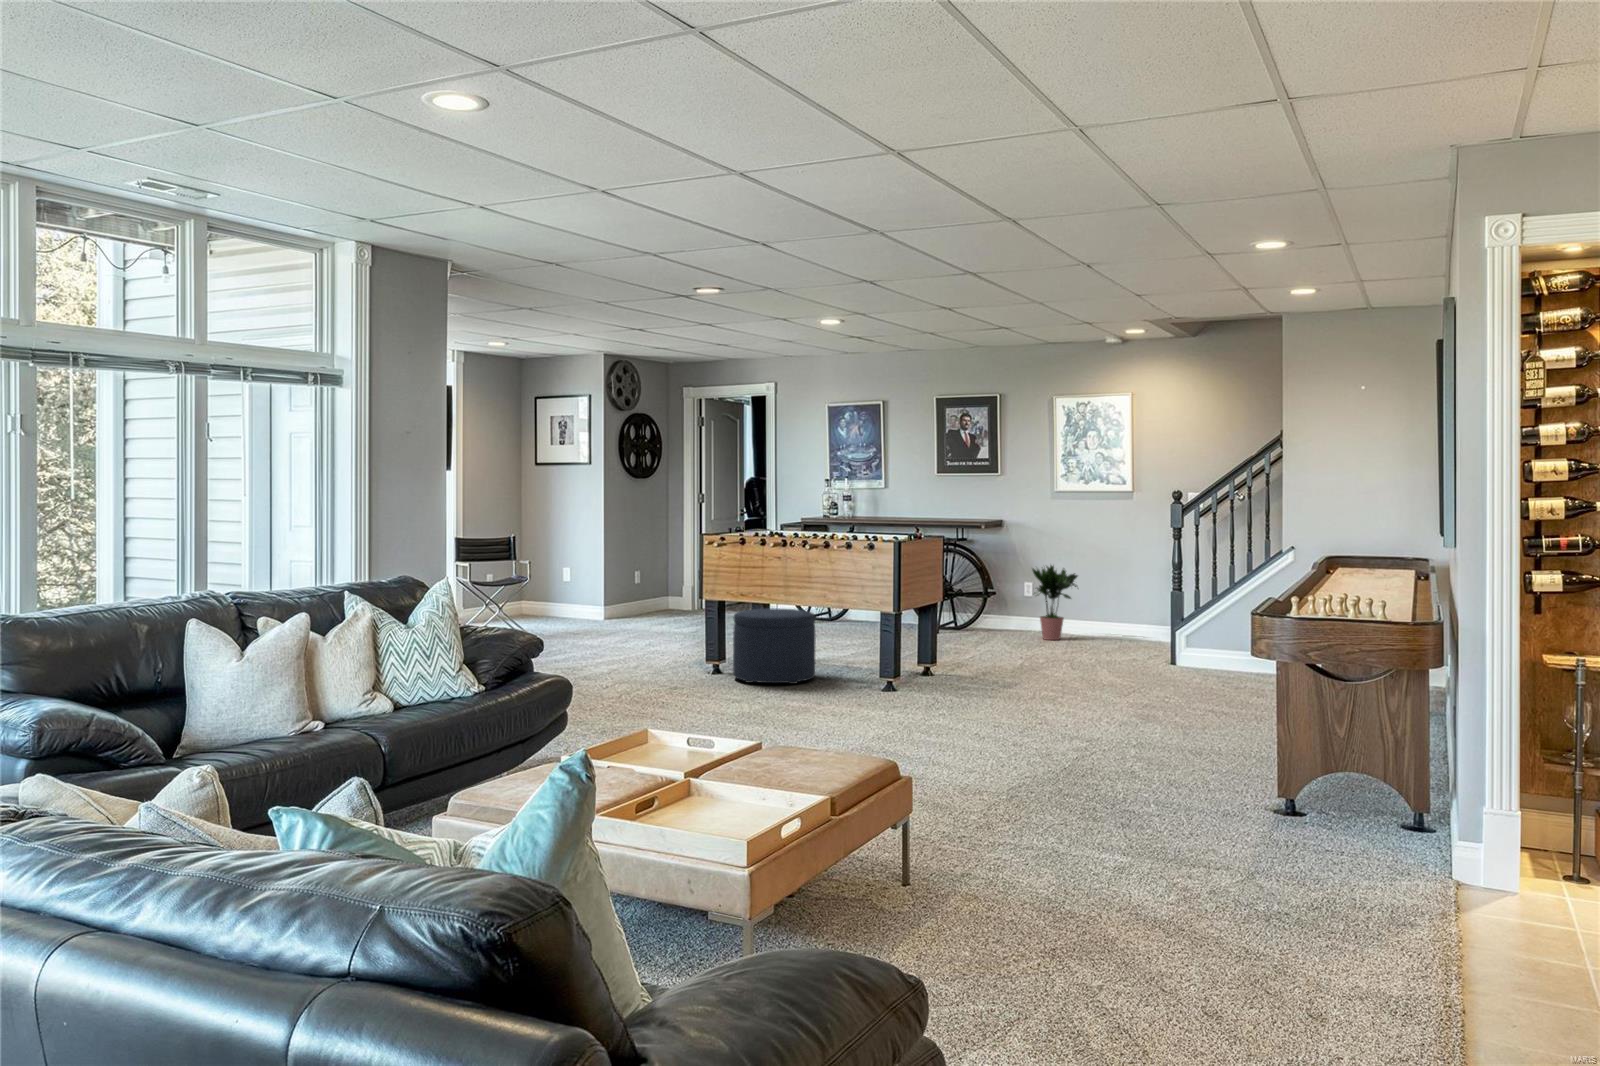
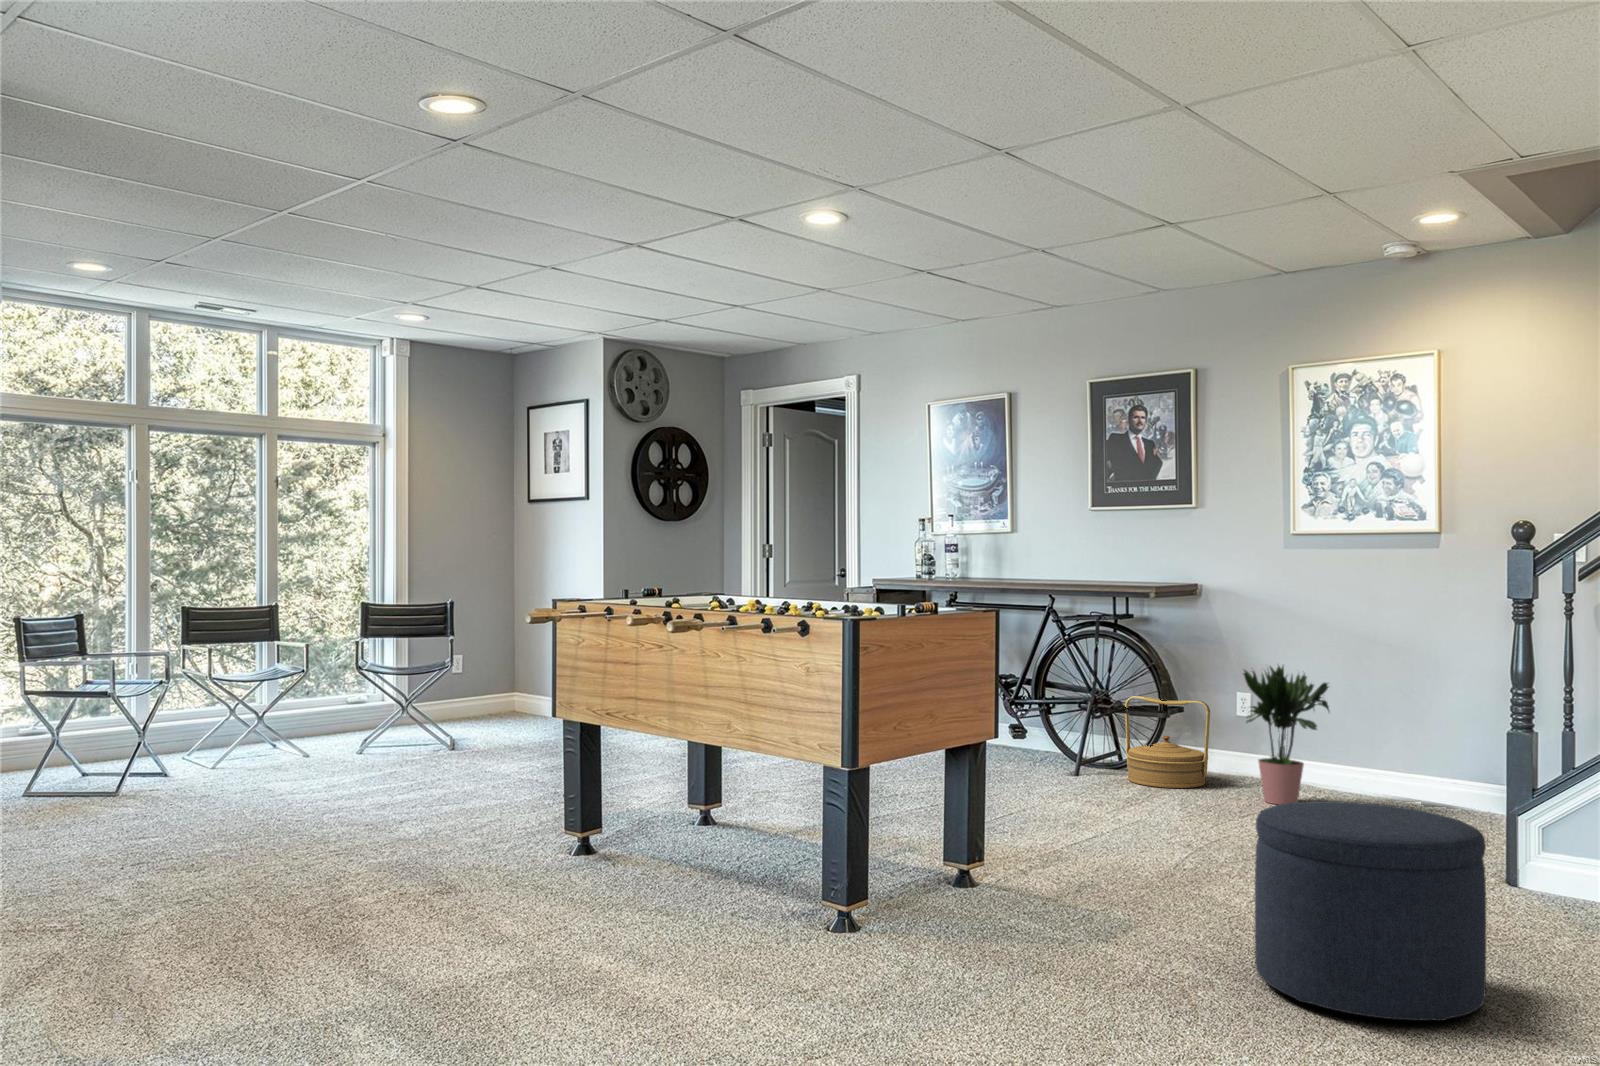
woven basket: none [962,585,1010,635] -> present [1125,696,1210,788]
ottoman: present [733,608,816,684] -> present [1255,801,1486,1021]

